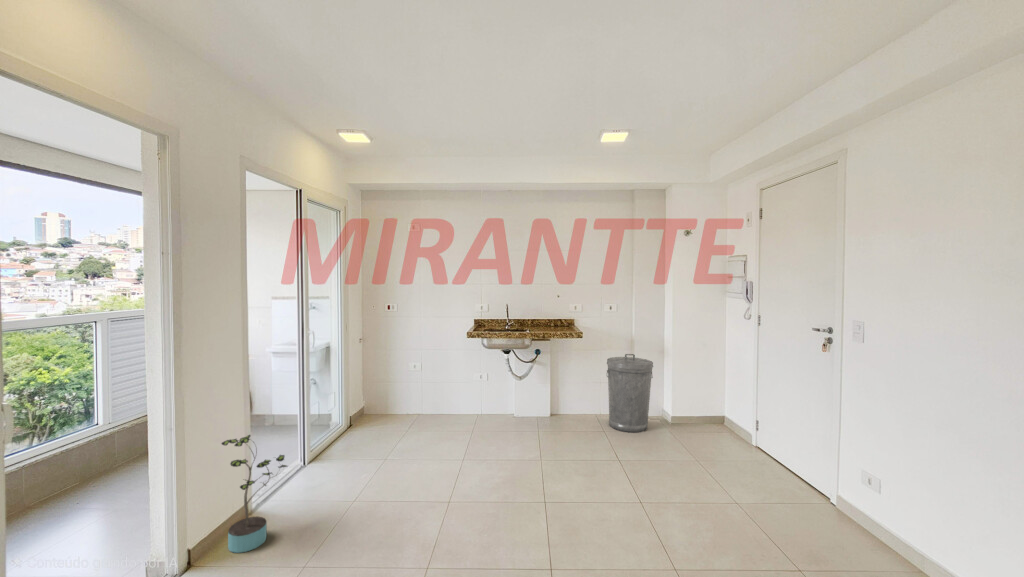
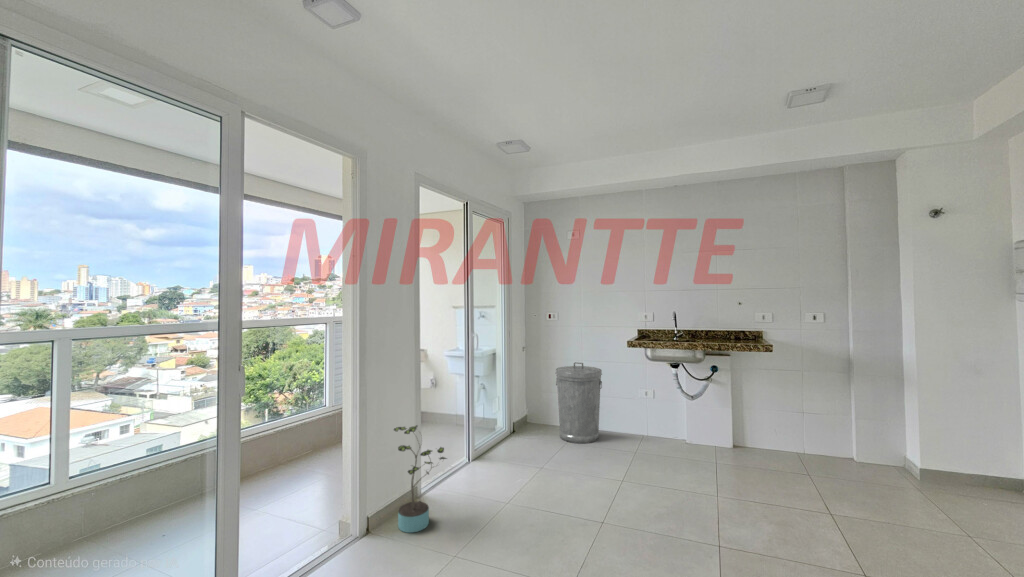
trash can: present [607,354,653,433] -> present [556,362,602,444]

